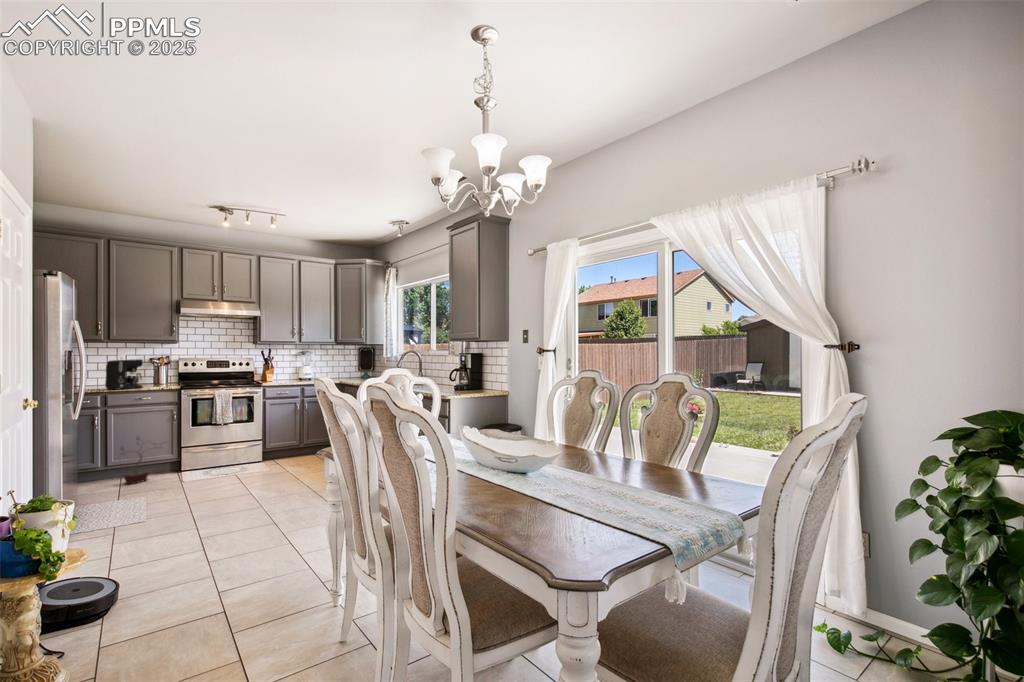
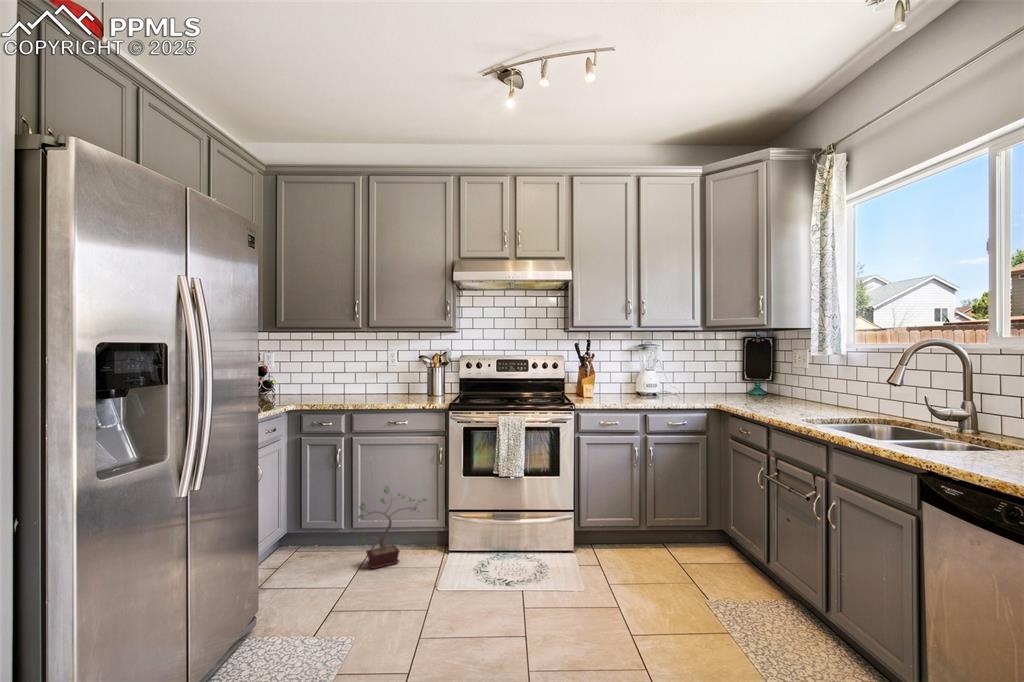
coffee maker: present [105,359,143,389] -> none [359,356,404,405]

